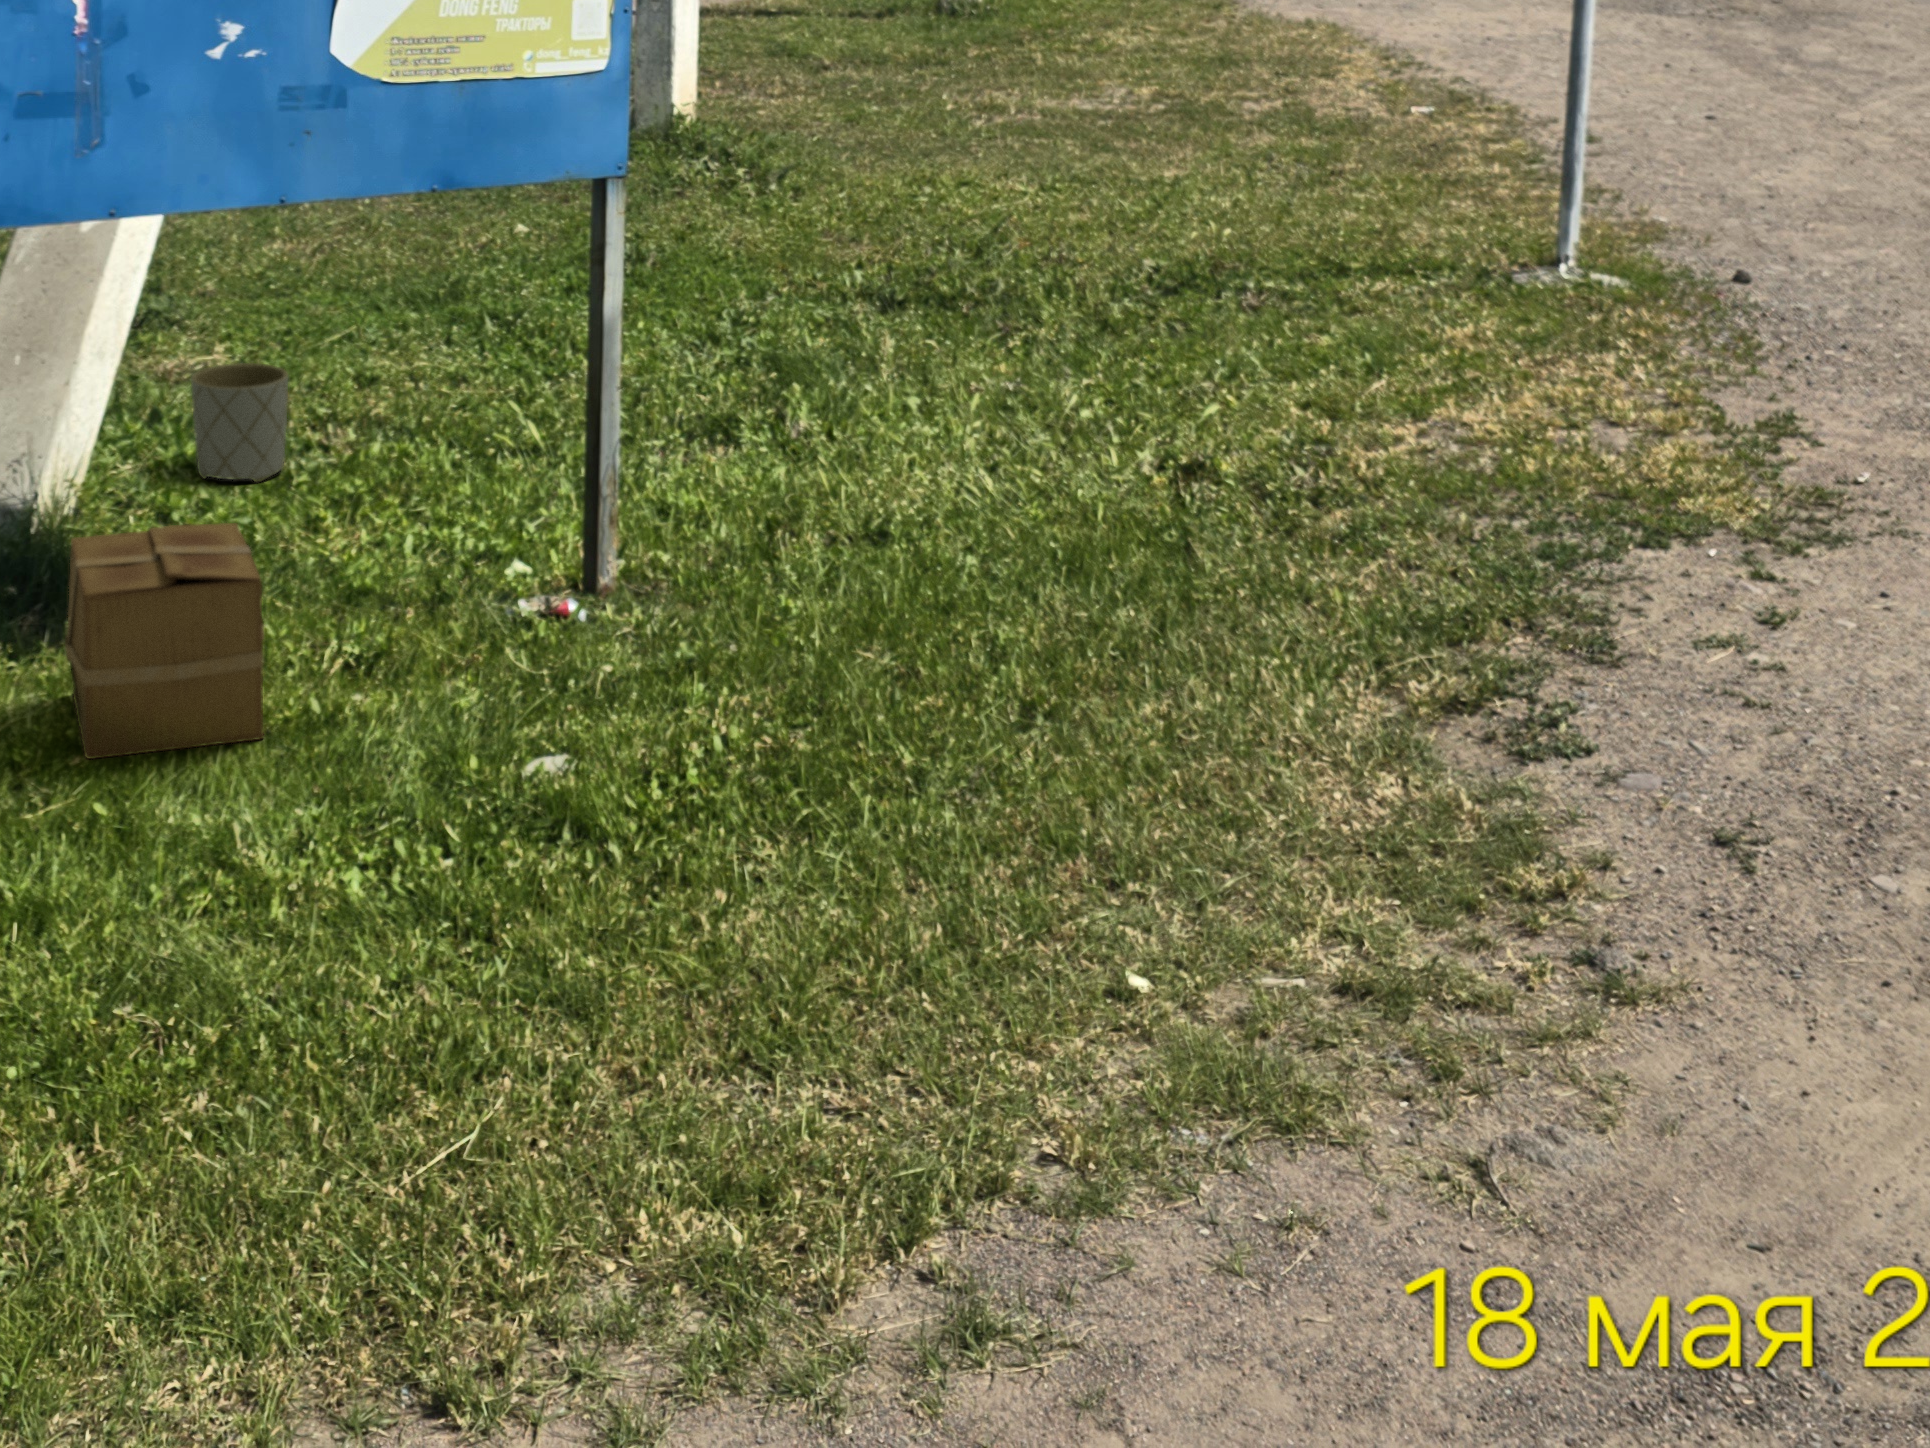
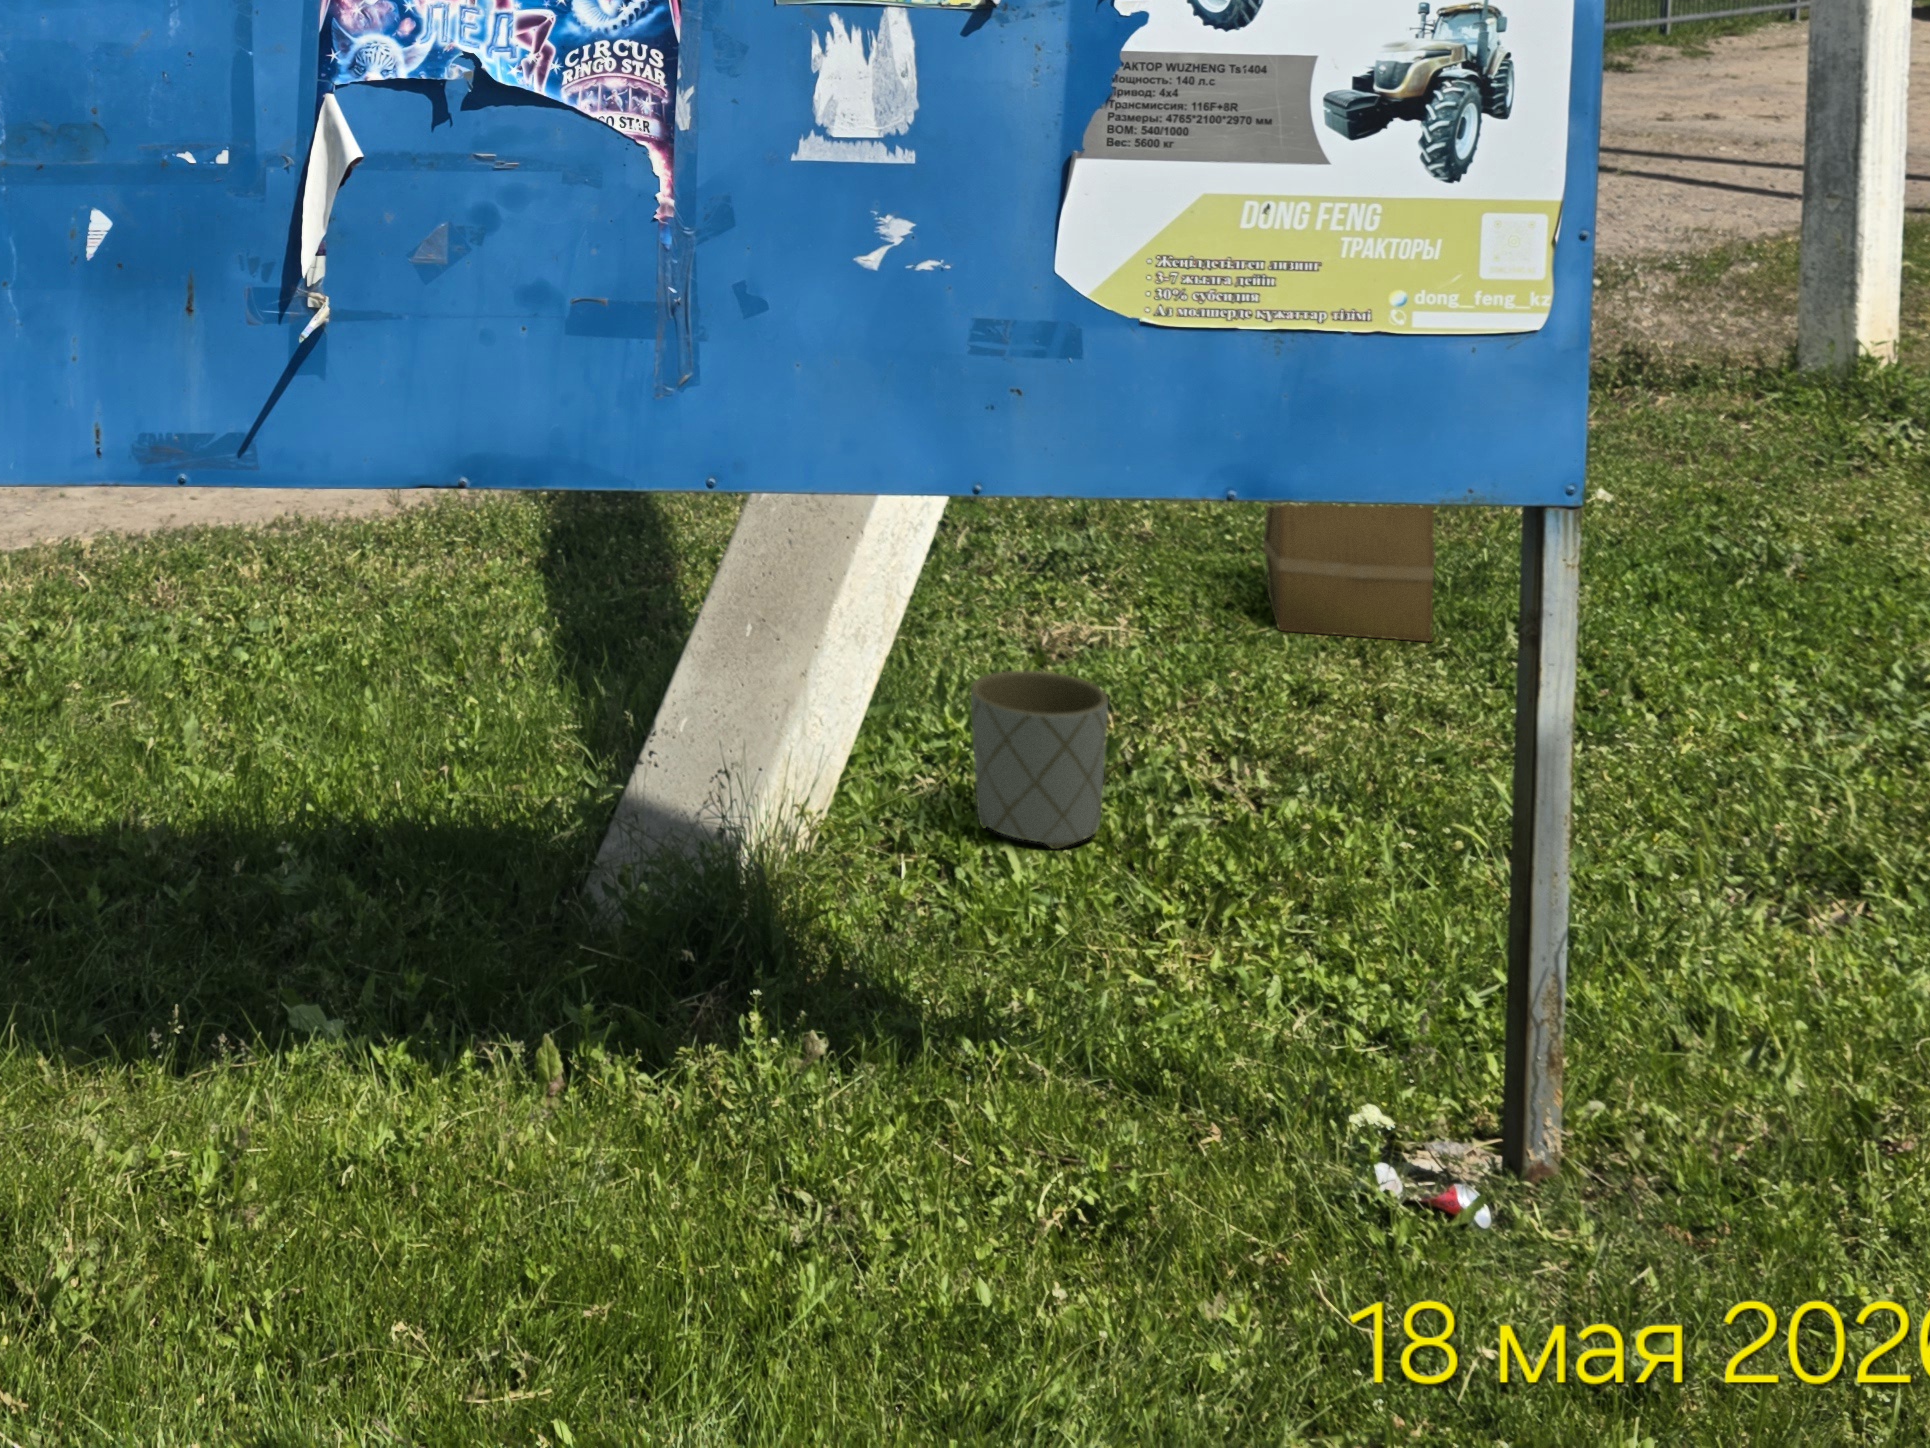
cardboard box: present [65,523,264,759] -> present [1263,505,1436,642]

